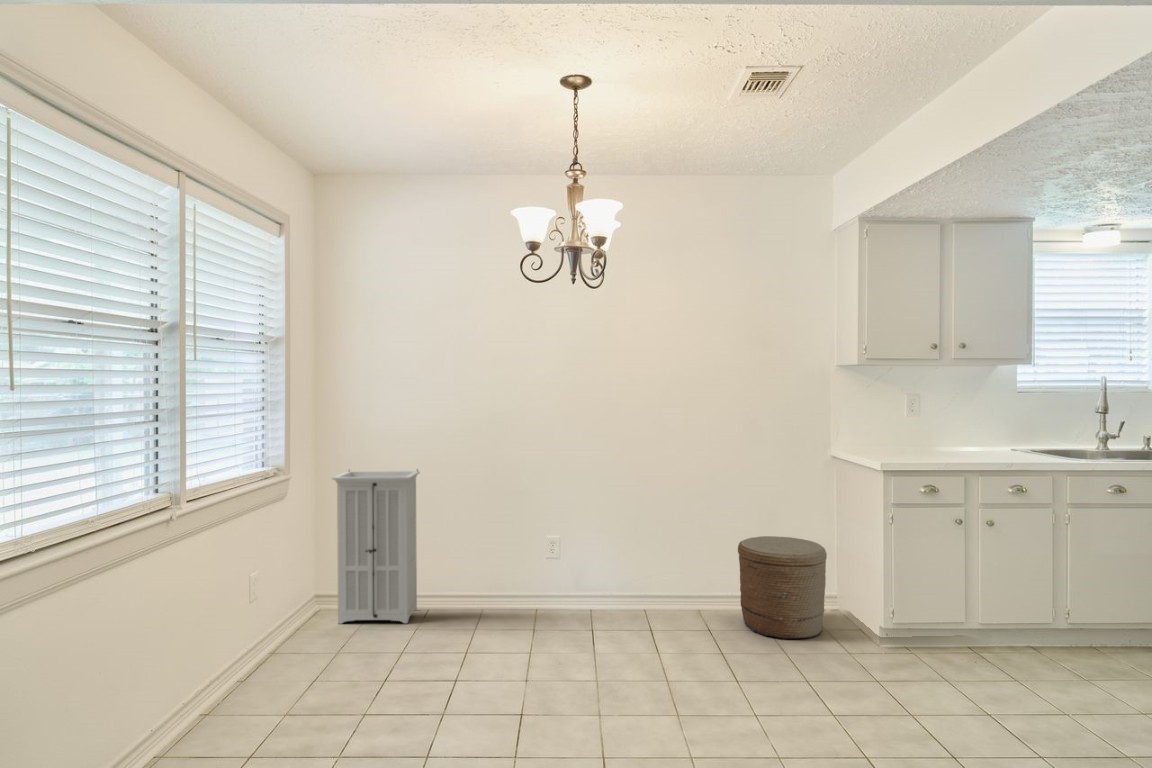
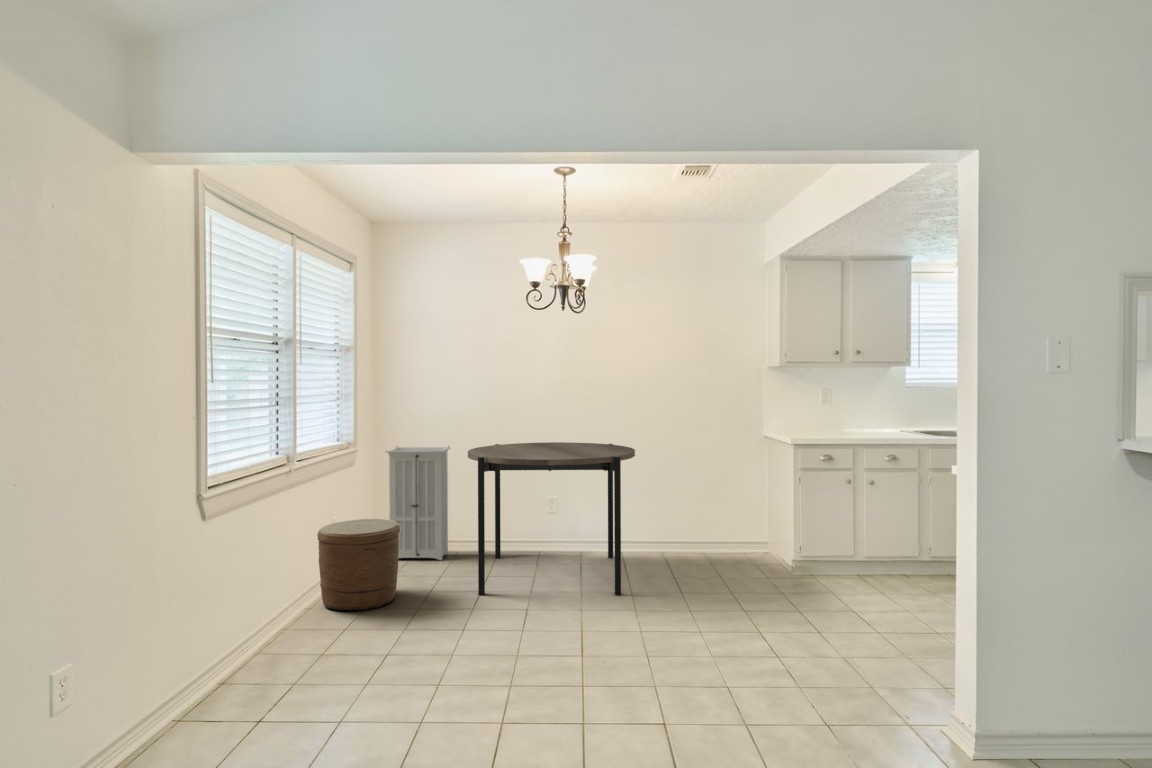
dining table: none [440,465,669,686] -> present [468,442,635,595]
woven basket: present [738,536,827,639] -> present [317,519,400,610]

